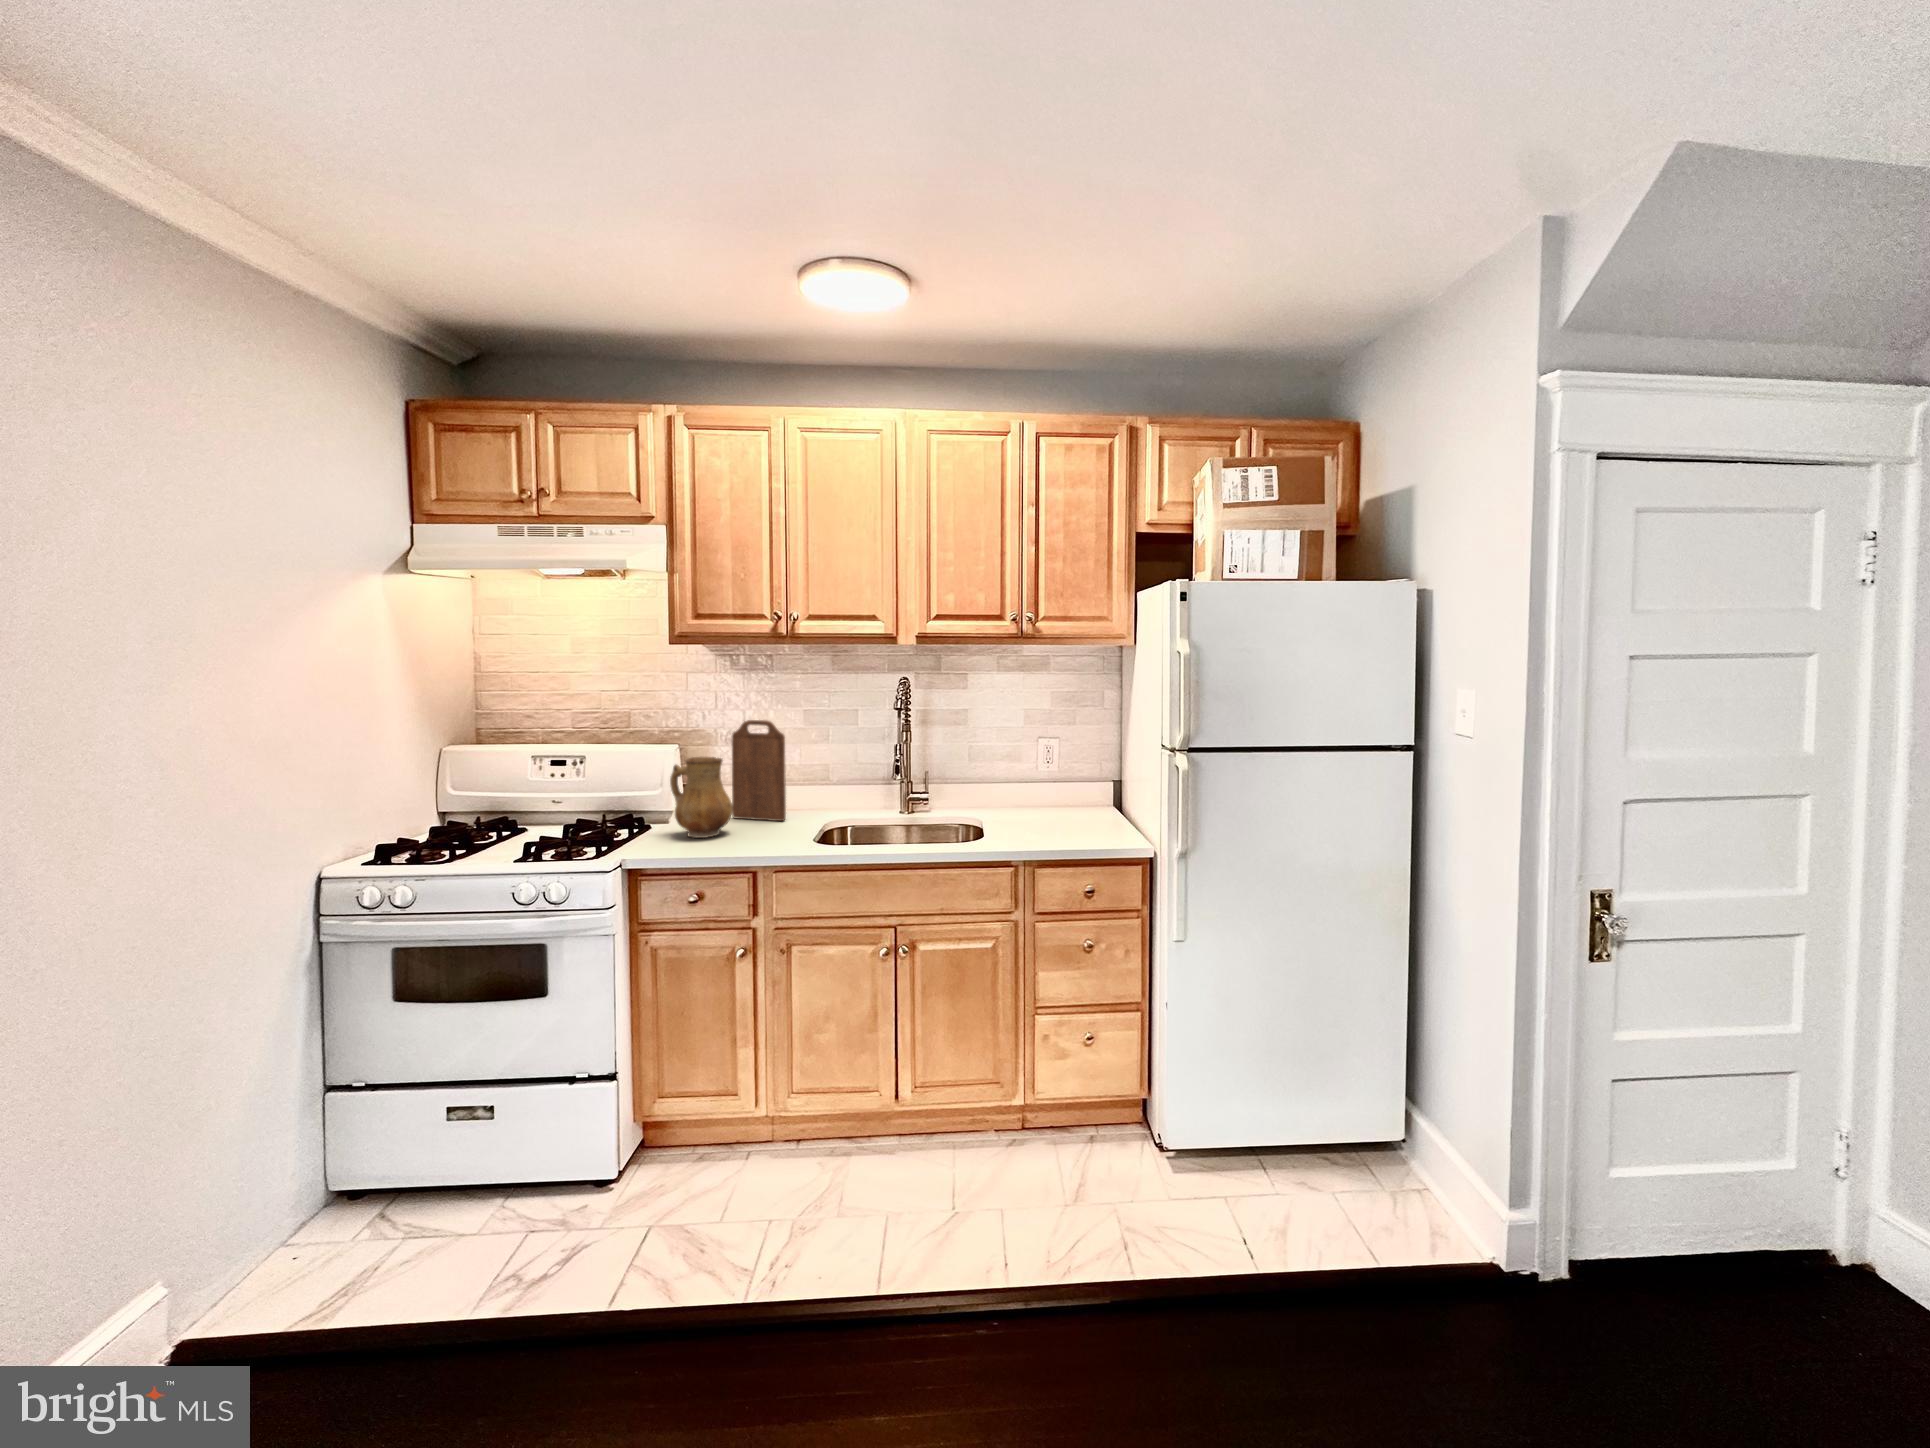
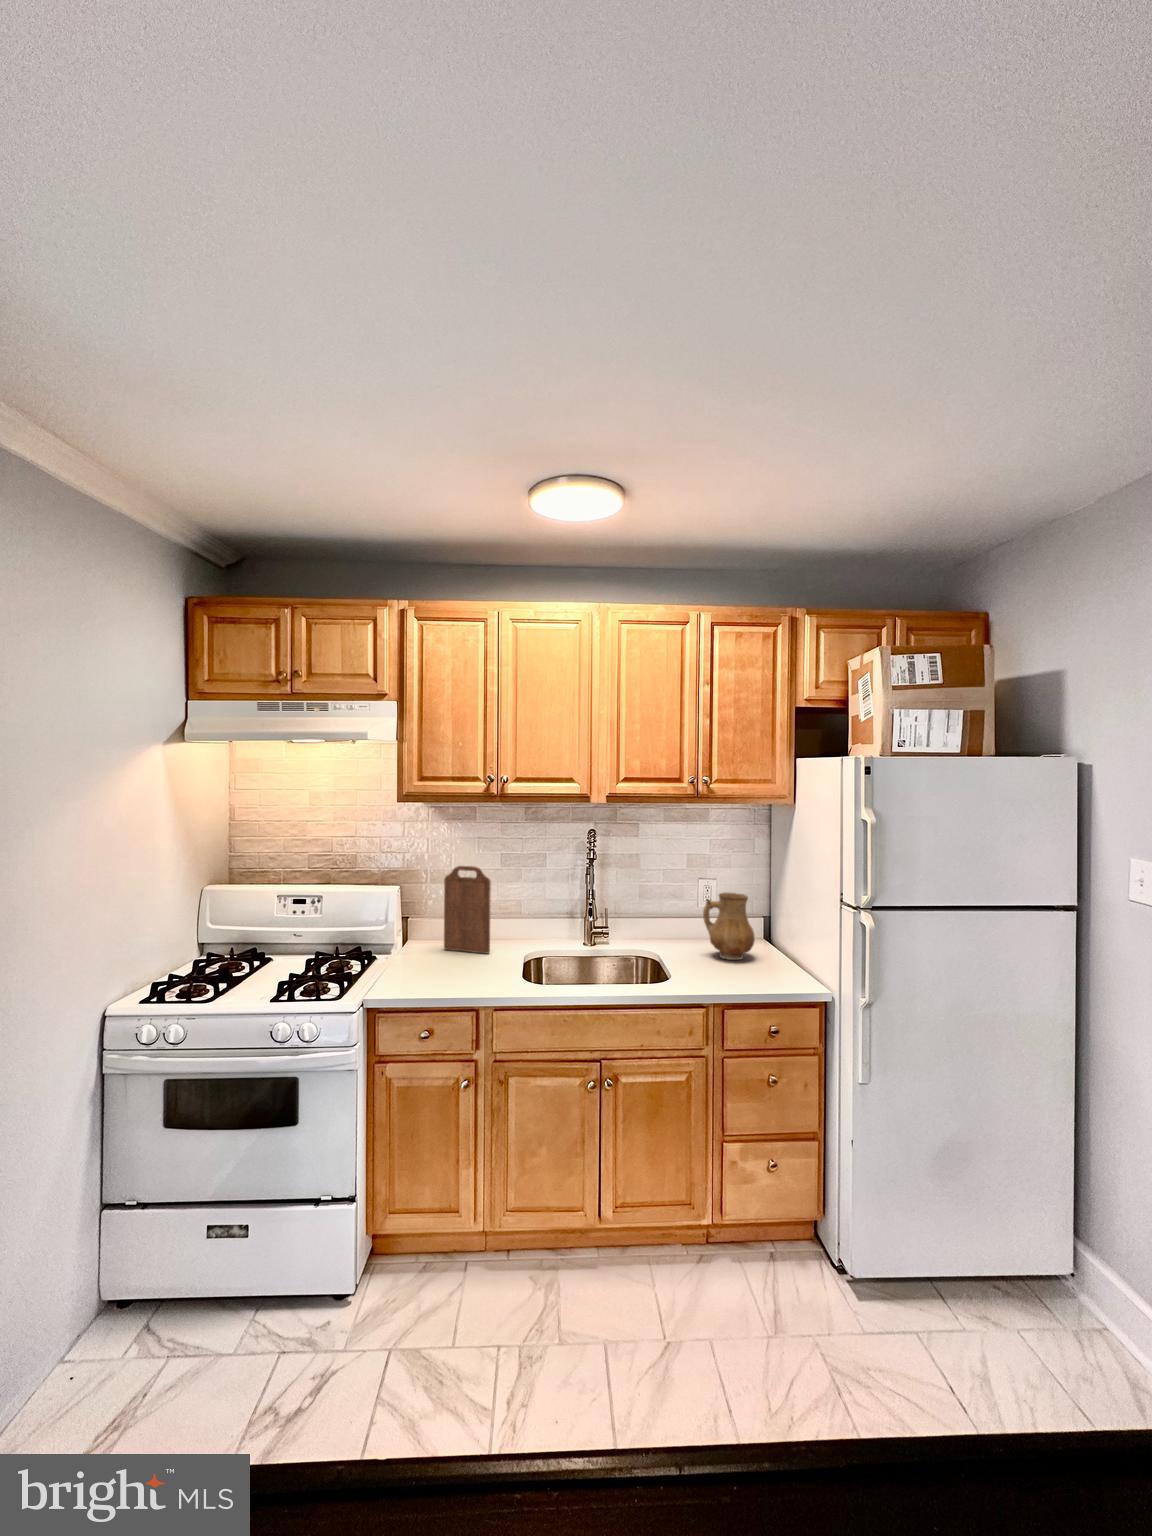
ceramic pitcher: present [670,757,732,838] -> present [703,892,755,960]

